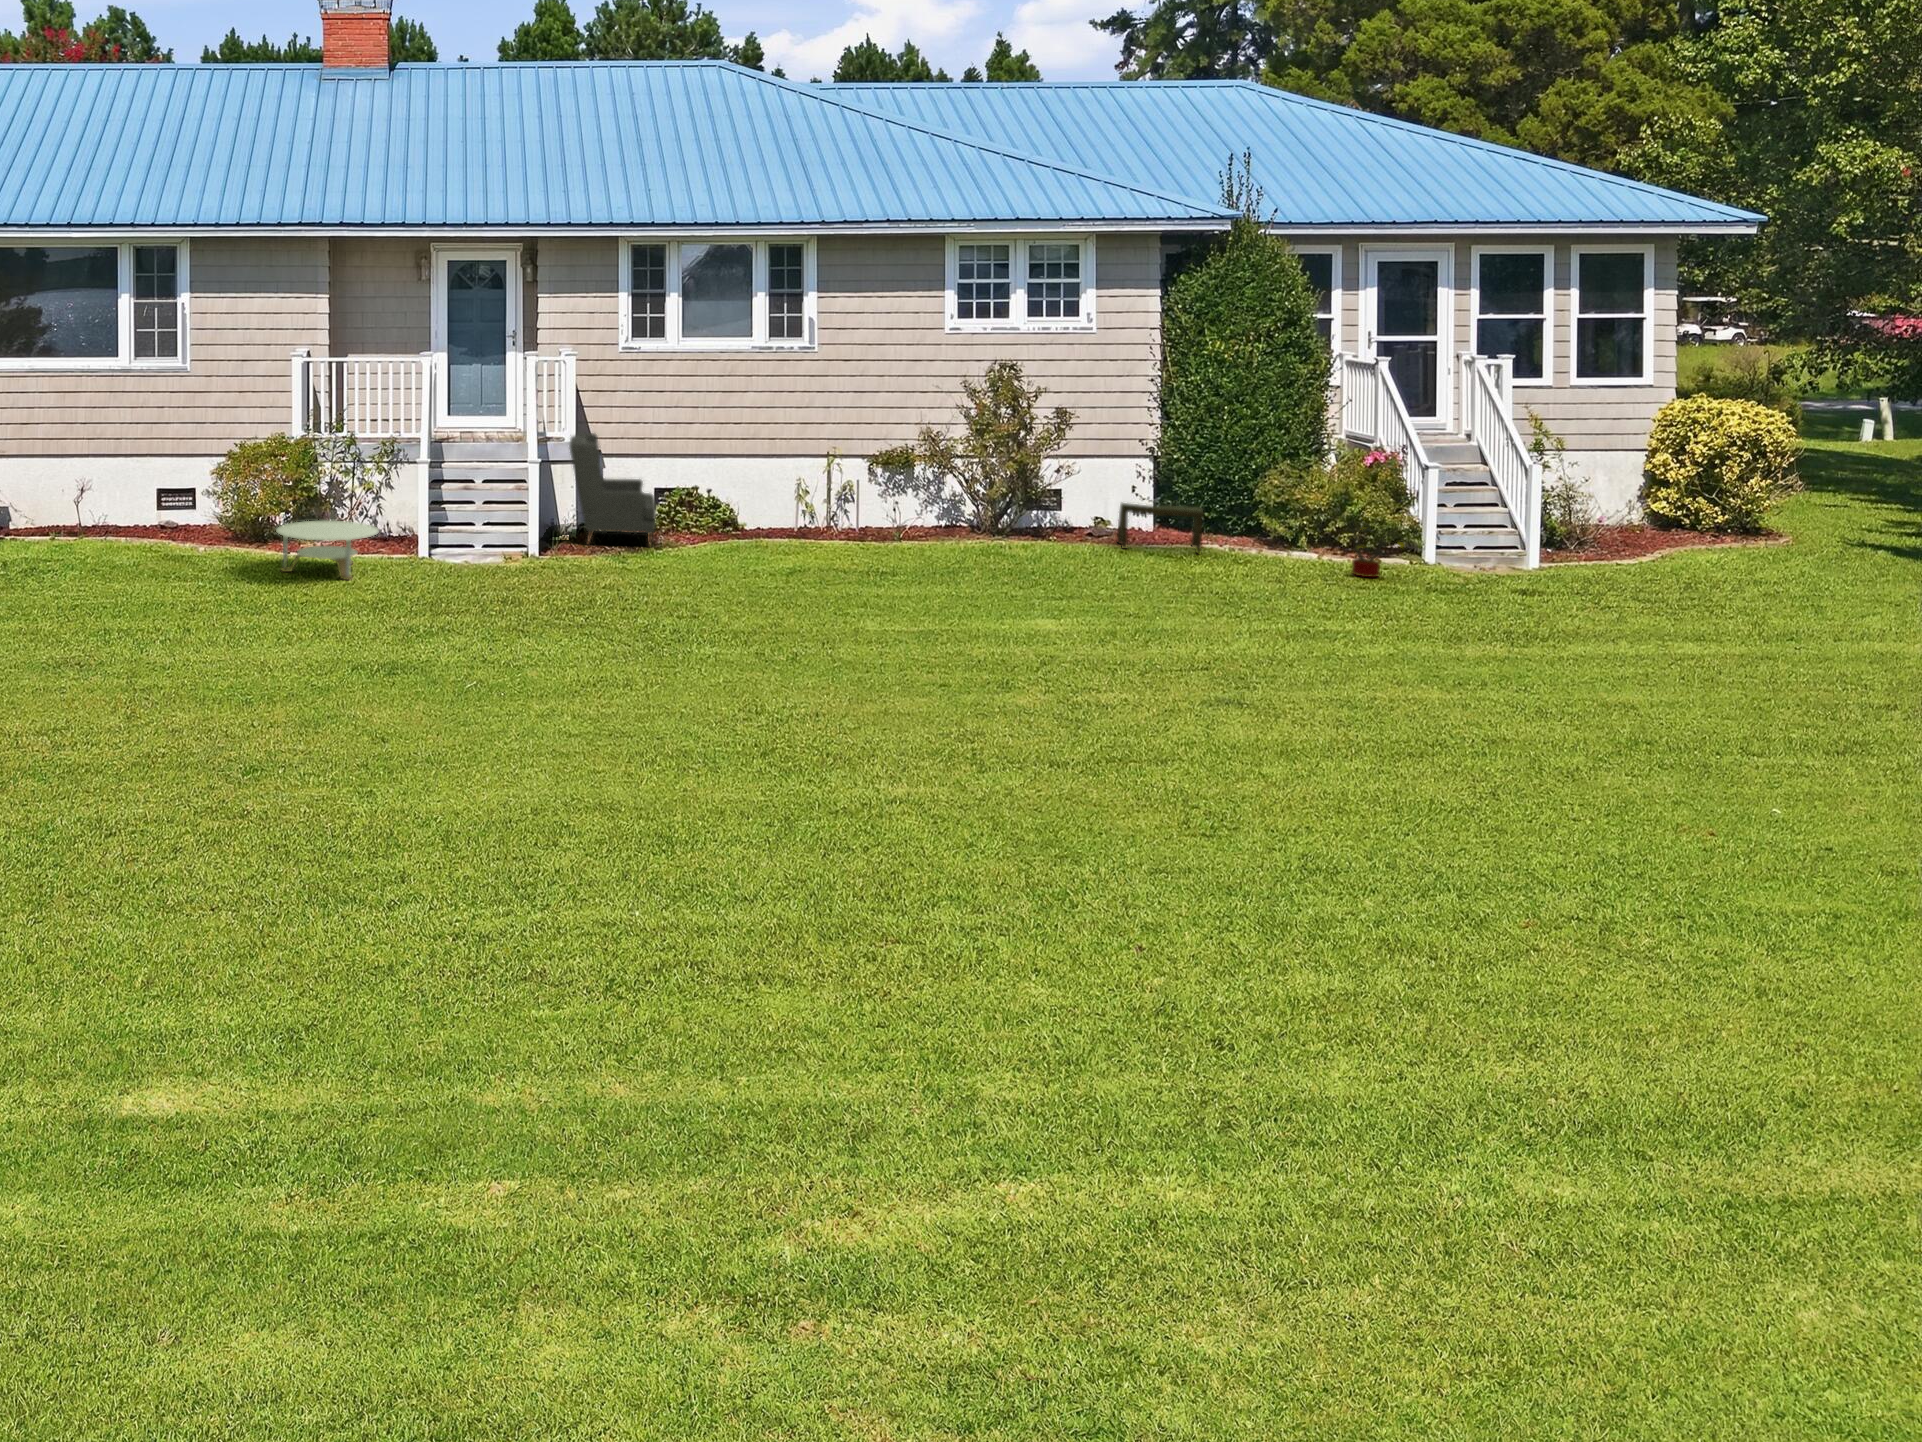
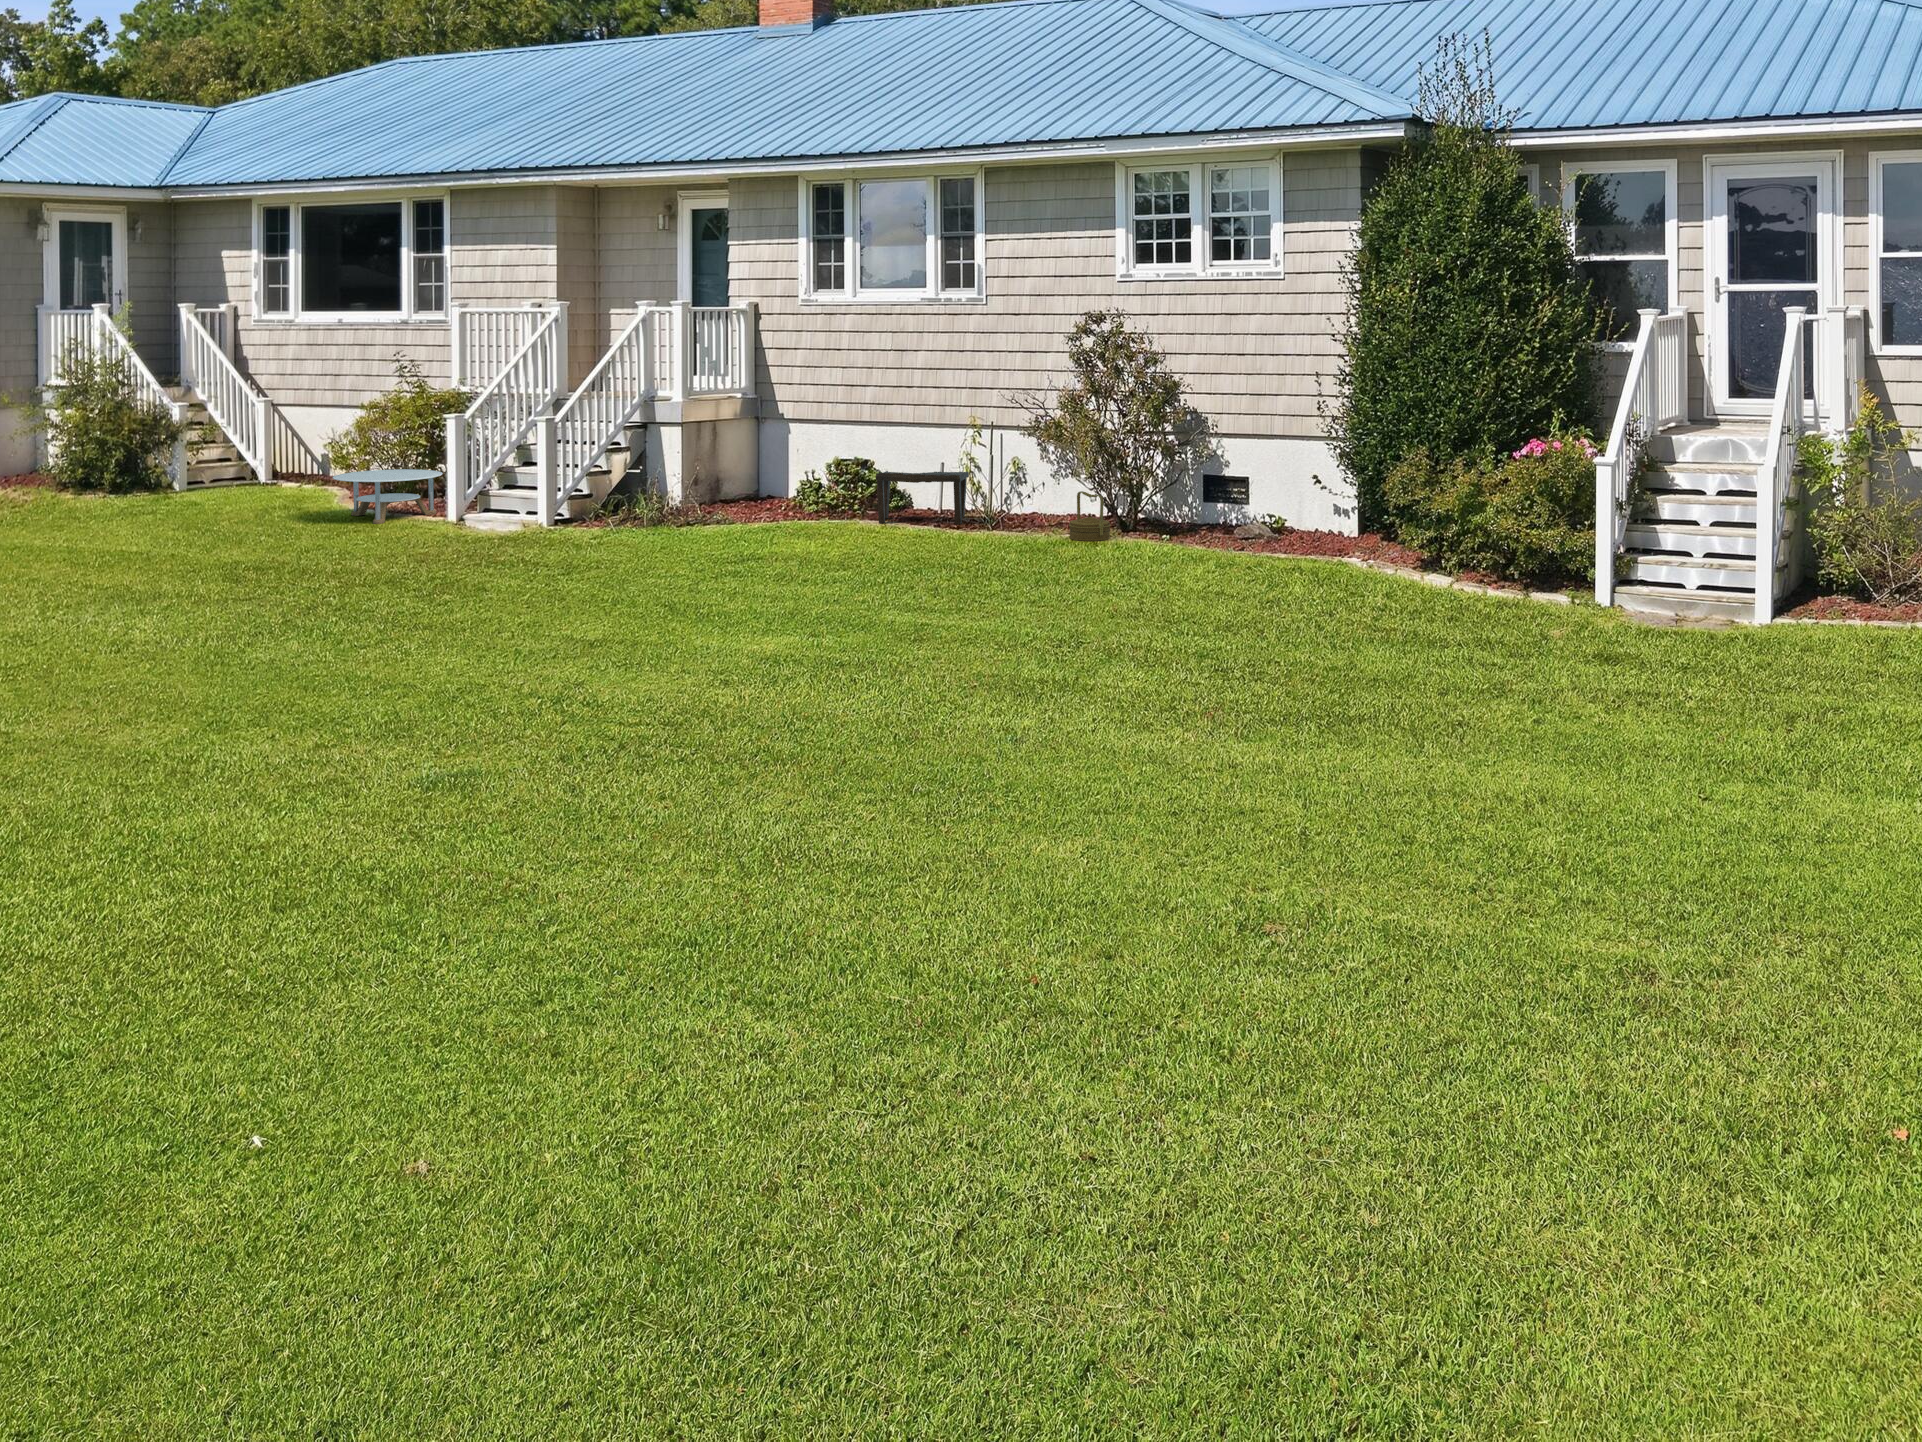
chair: present [569,433,656,546] -> none [685,396,819,519]
bench: present [1117,503,1204,555] -> present [876,471,969,525]
woven basket: none [951,510,990,551] -> present [1069,491,1111,541]
decorative plant: present [1345,524,1404,577] -> none [1448,503,1495,590]

